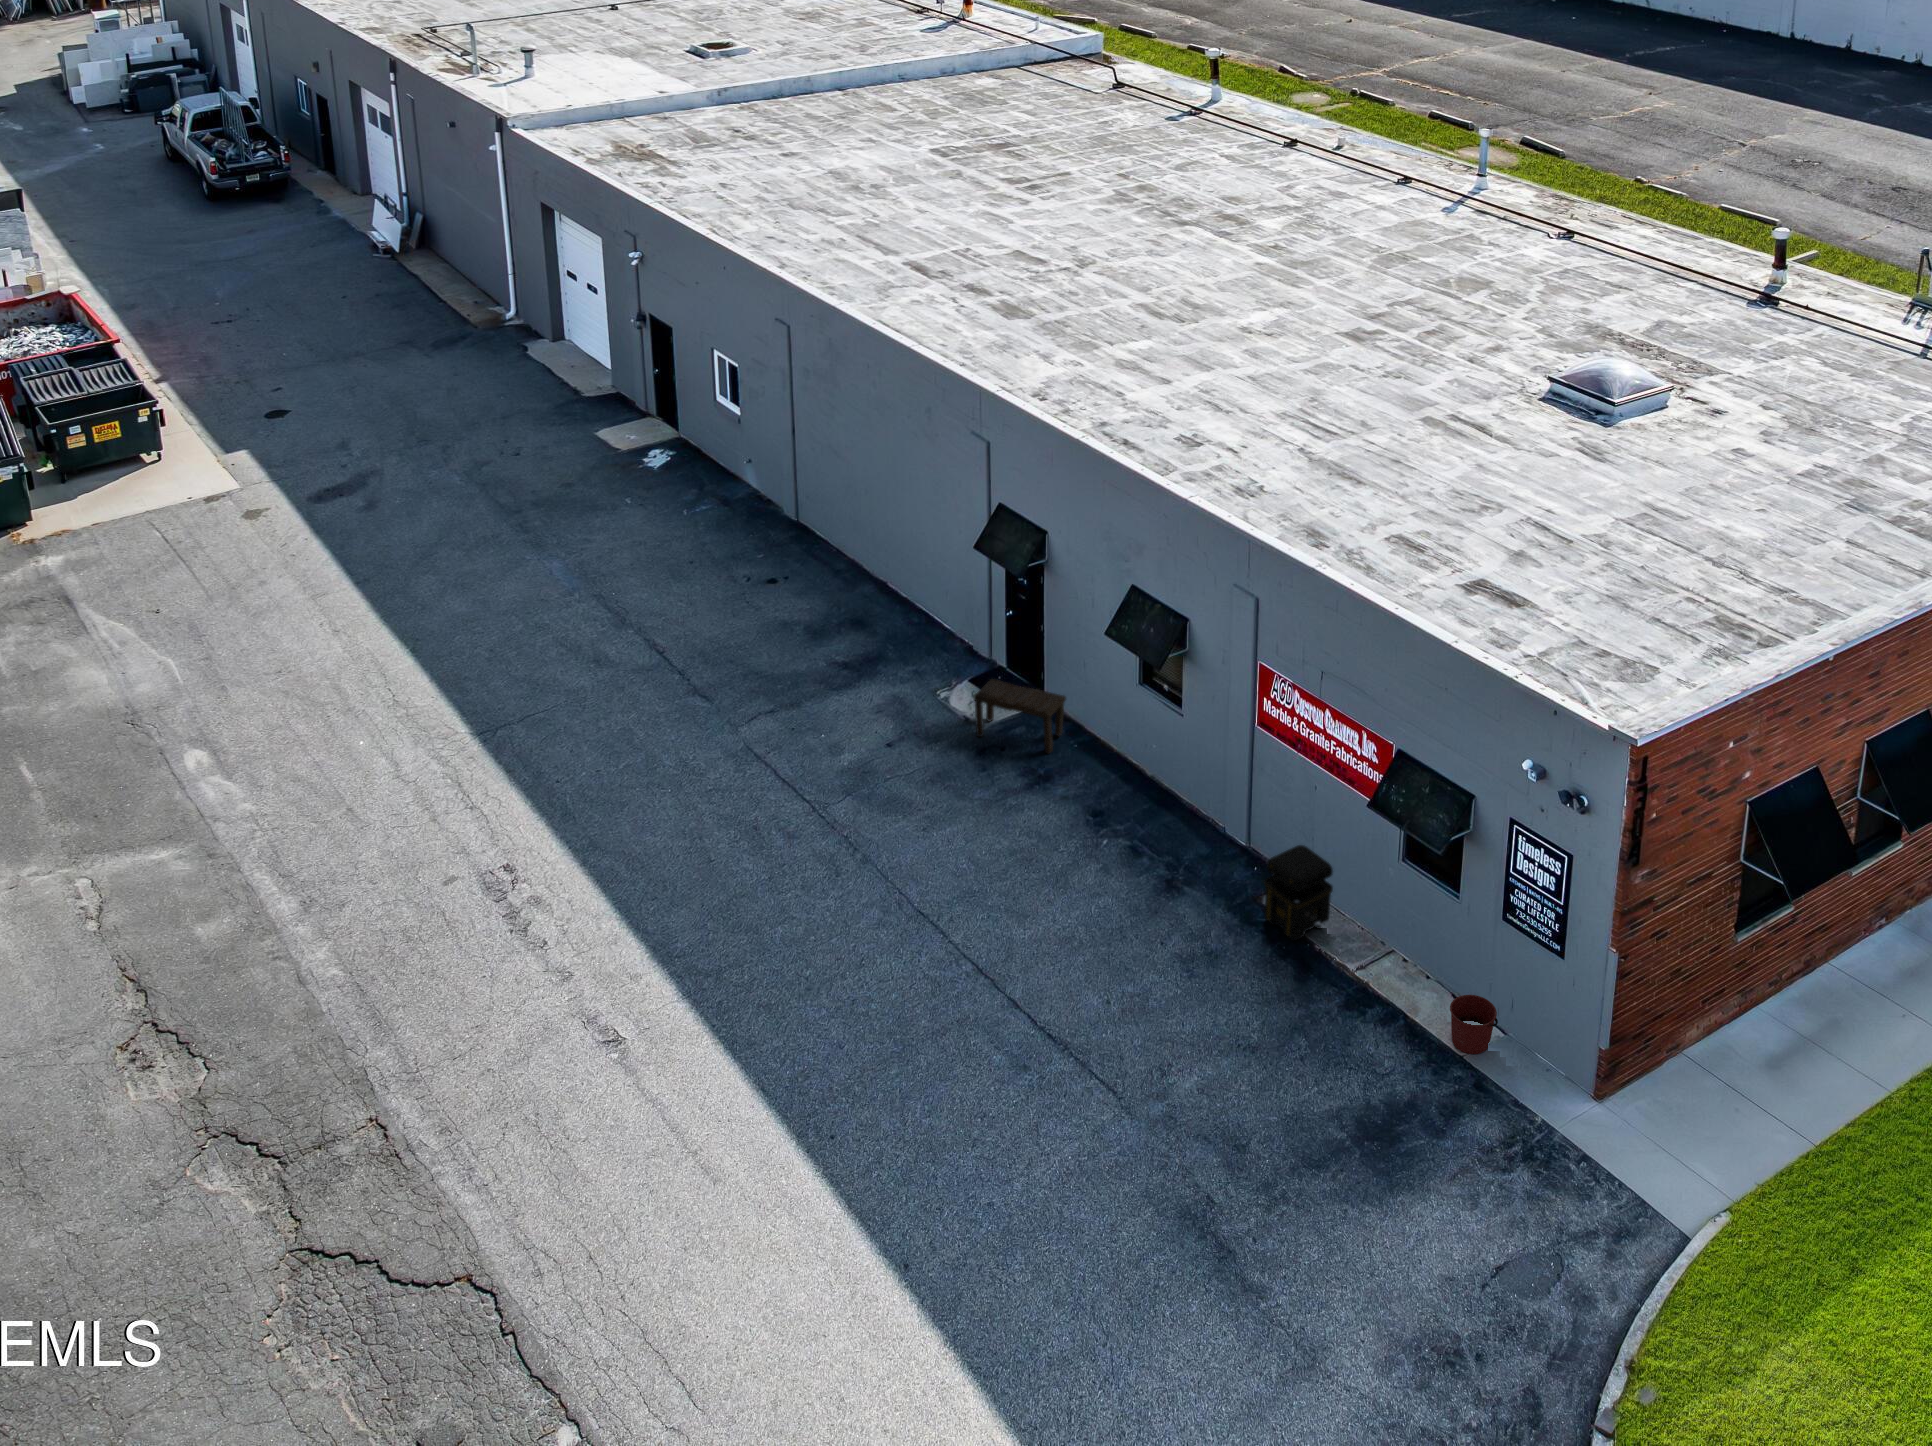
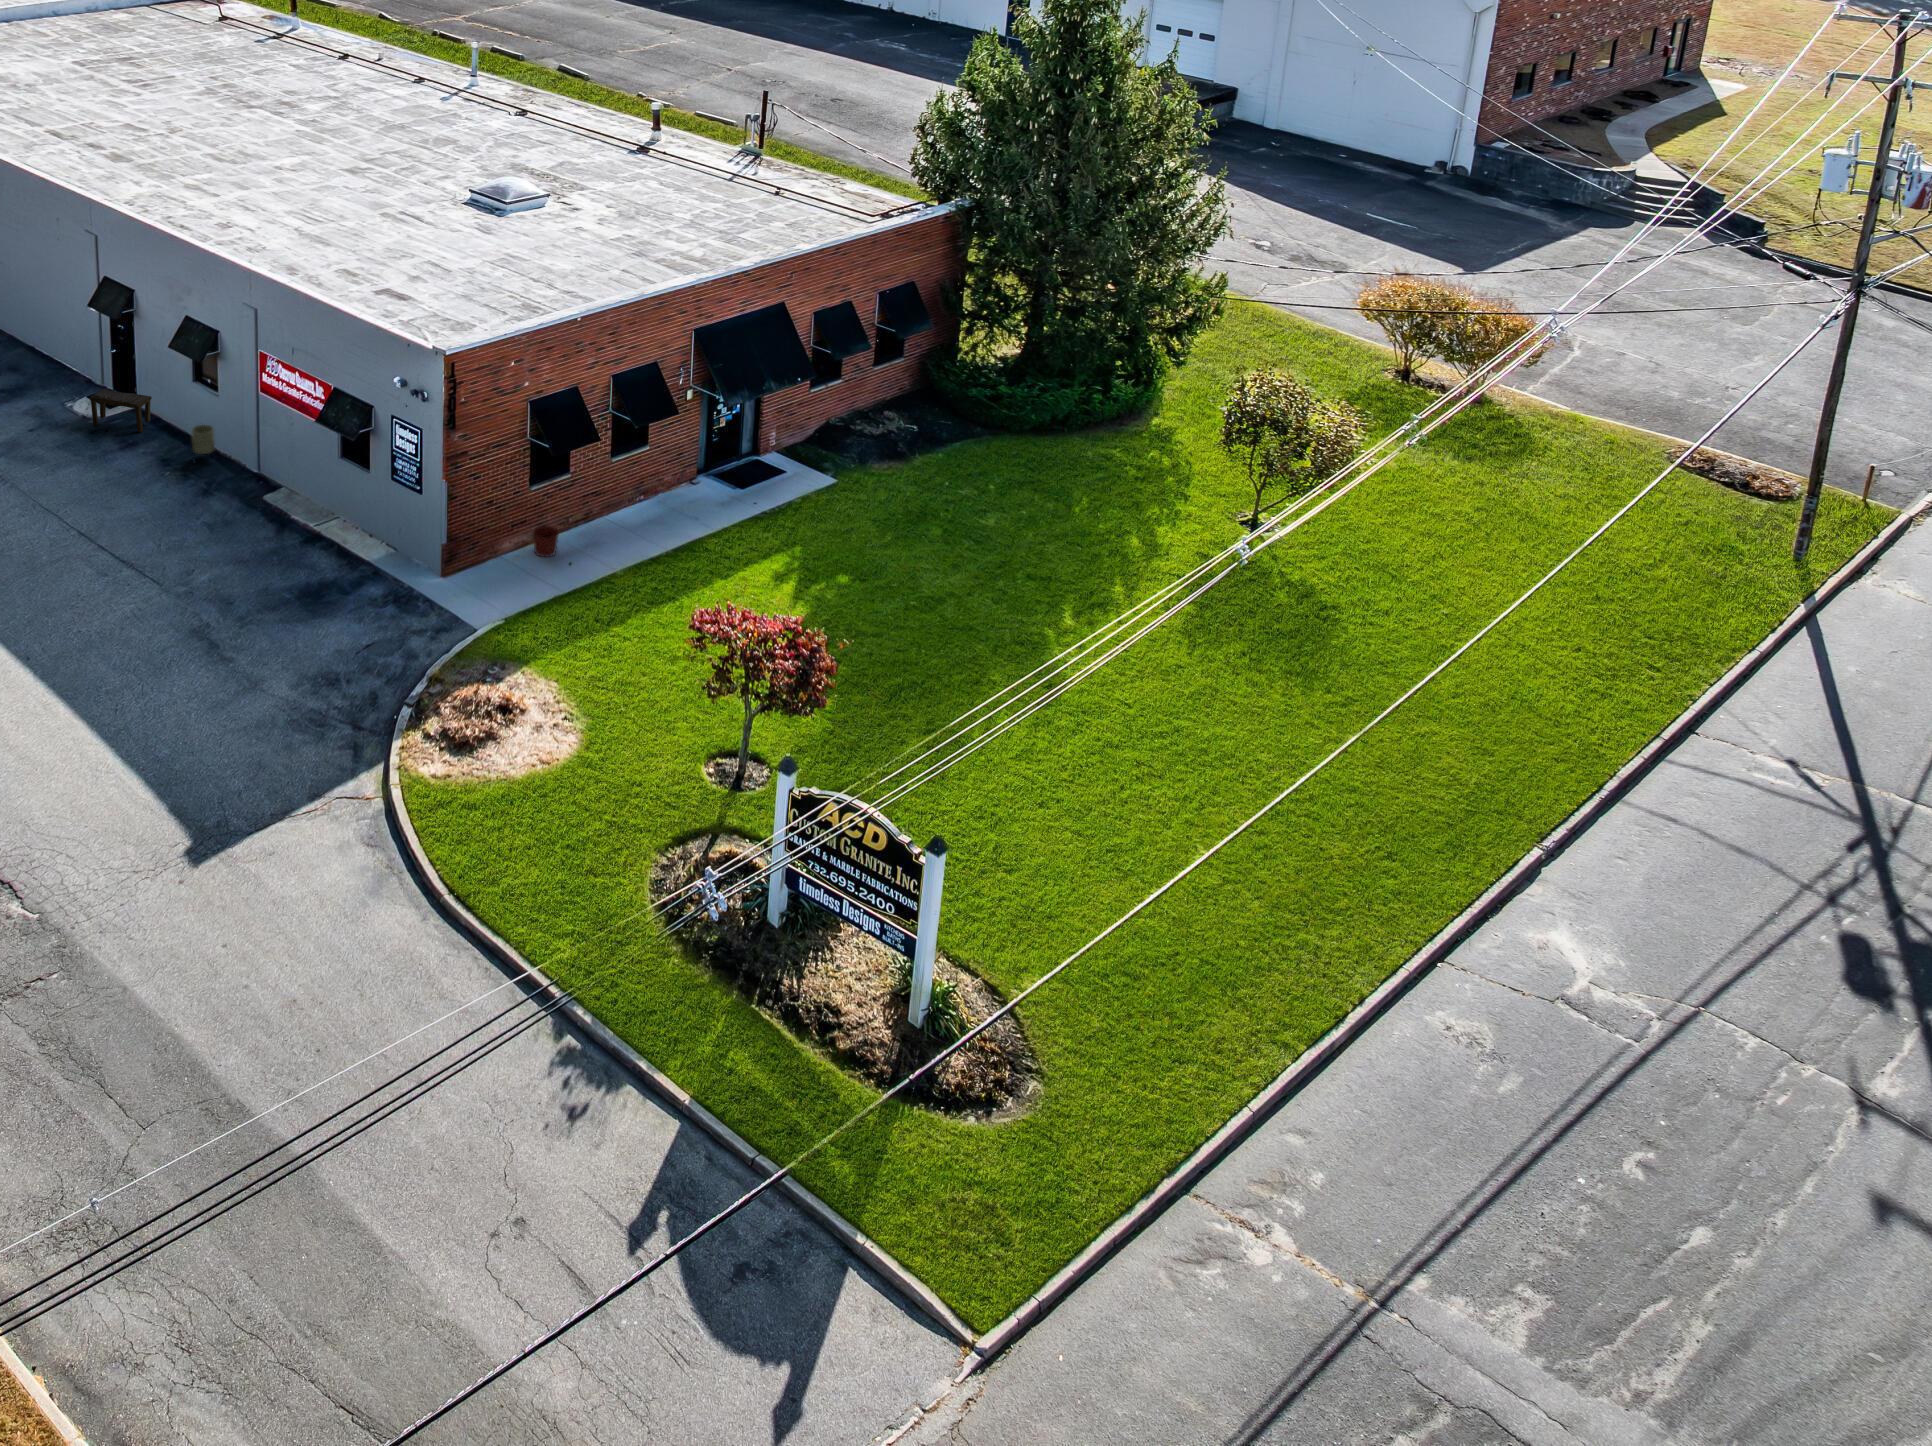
planter: none [1136,758,1171,819] -> present [192,424,215,454]
toolbox: present [1264,845,1333,940] -> none [263,460,305,515]
bucket: present [1450,995,1498,1054] -> present [532,526,559,557]

